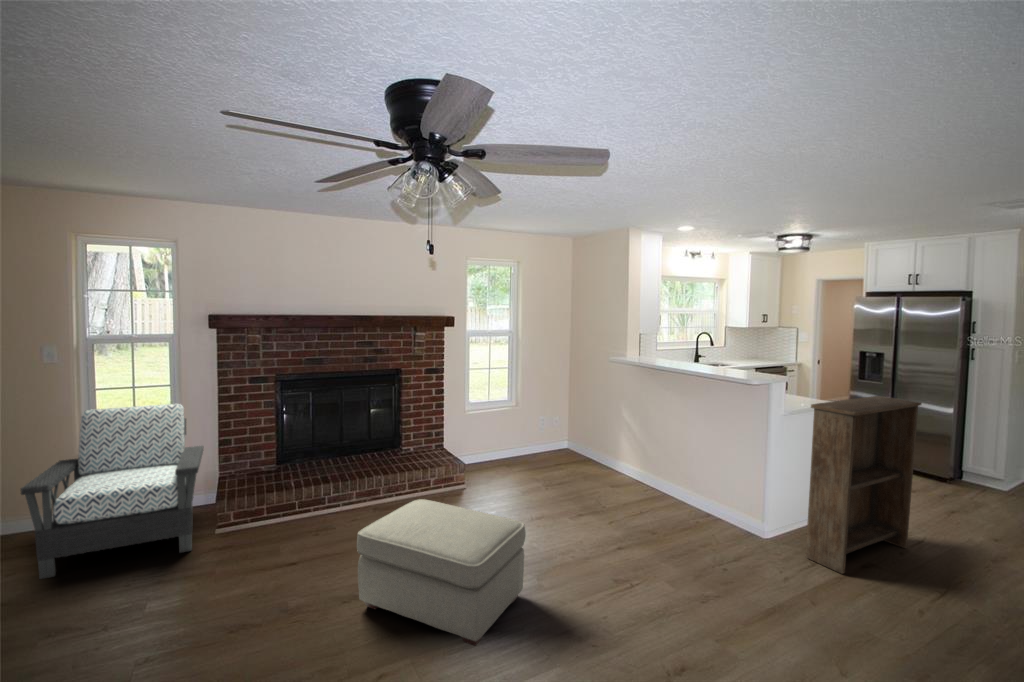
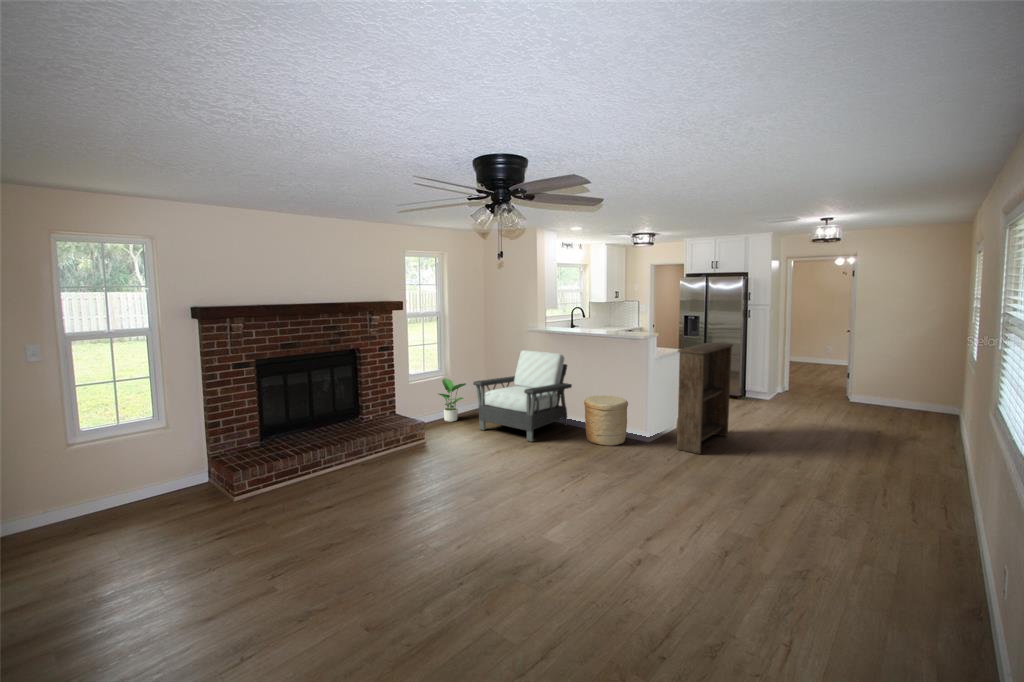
armchair: present [21,404,203,579] -> present [473,351,572,442]
potted plant: none [496,411,533,465] -> present [439,378,466,422]
woven basket: none [668,457,734,534] -> present [584,395,628,446]
ottoman: present [357,499,526,646] -> none [407,442,522,527]

